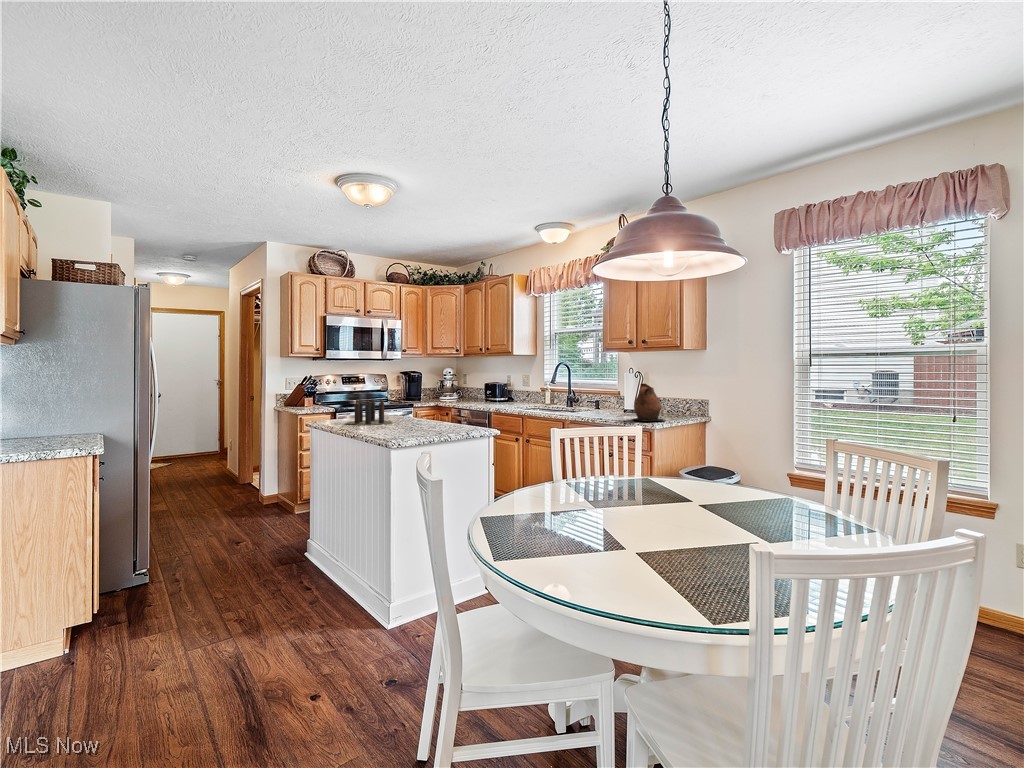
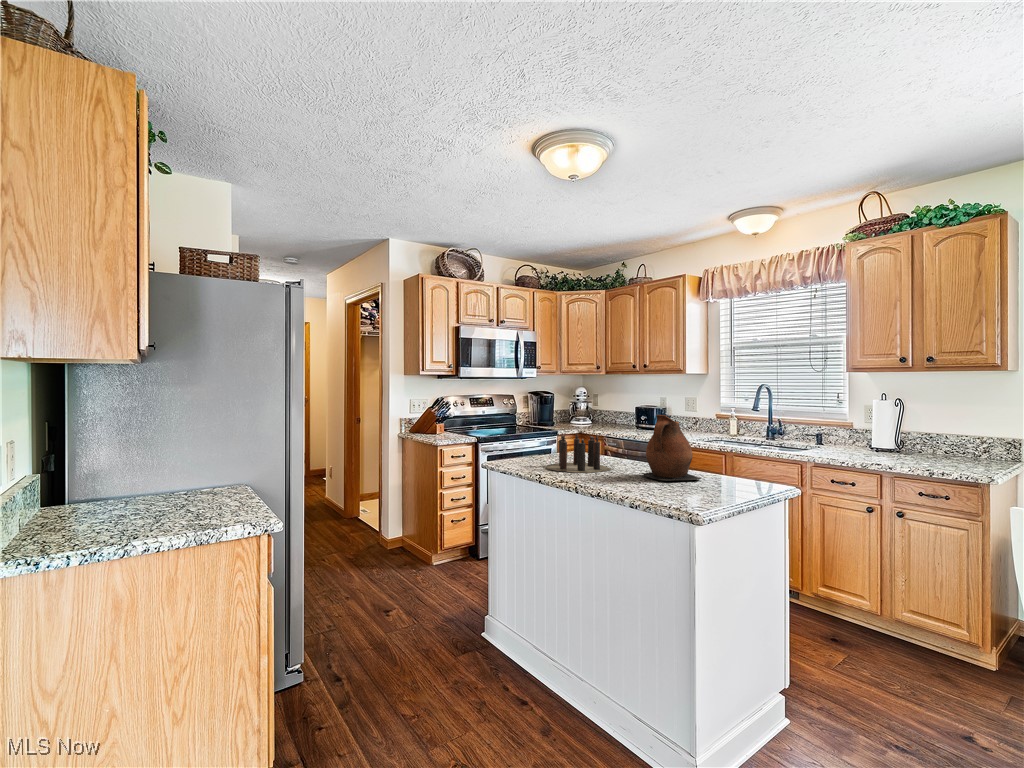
ceramic pitcher: present [633,383,664,421] -> present [642,415,701,481]

